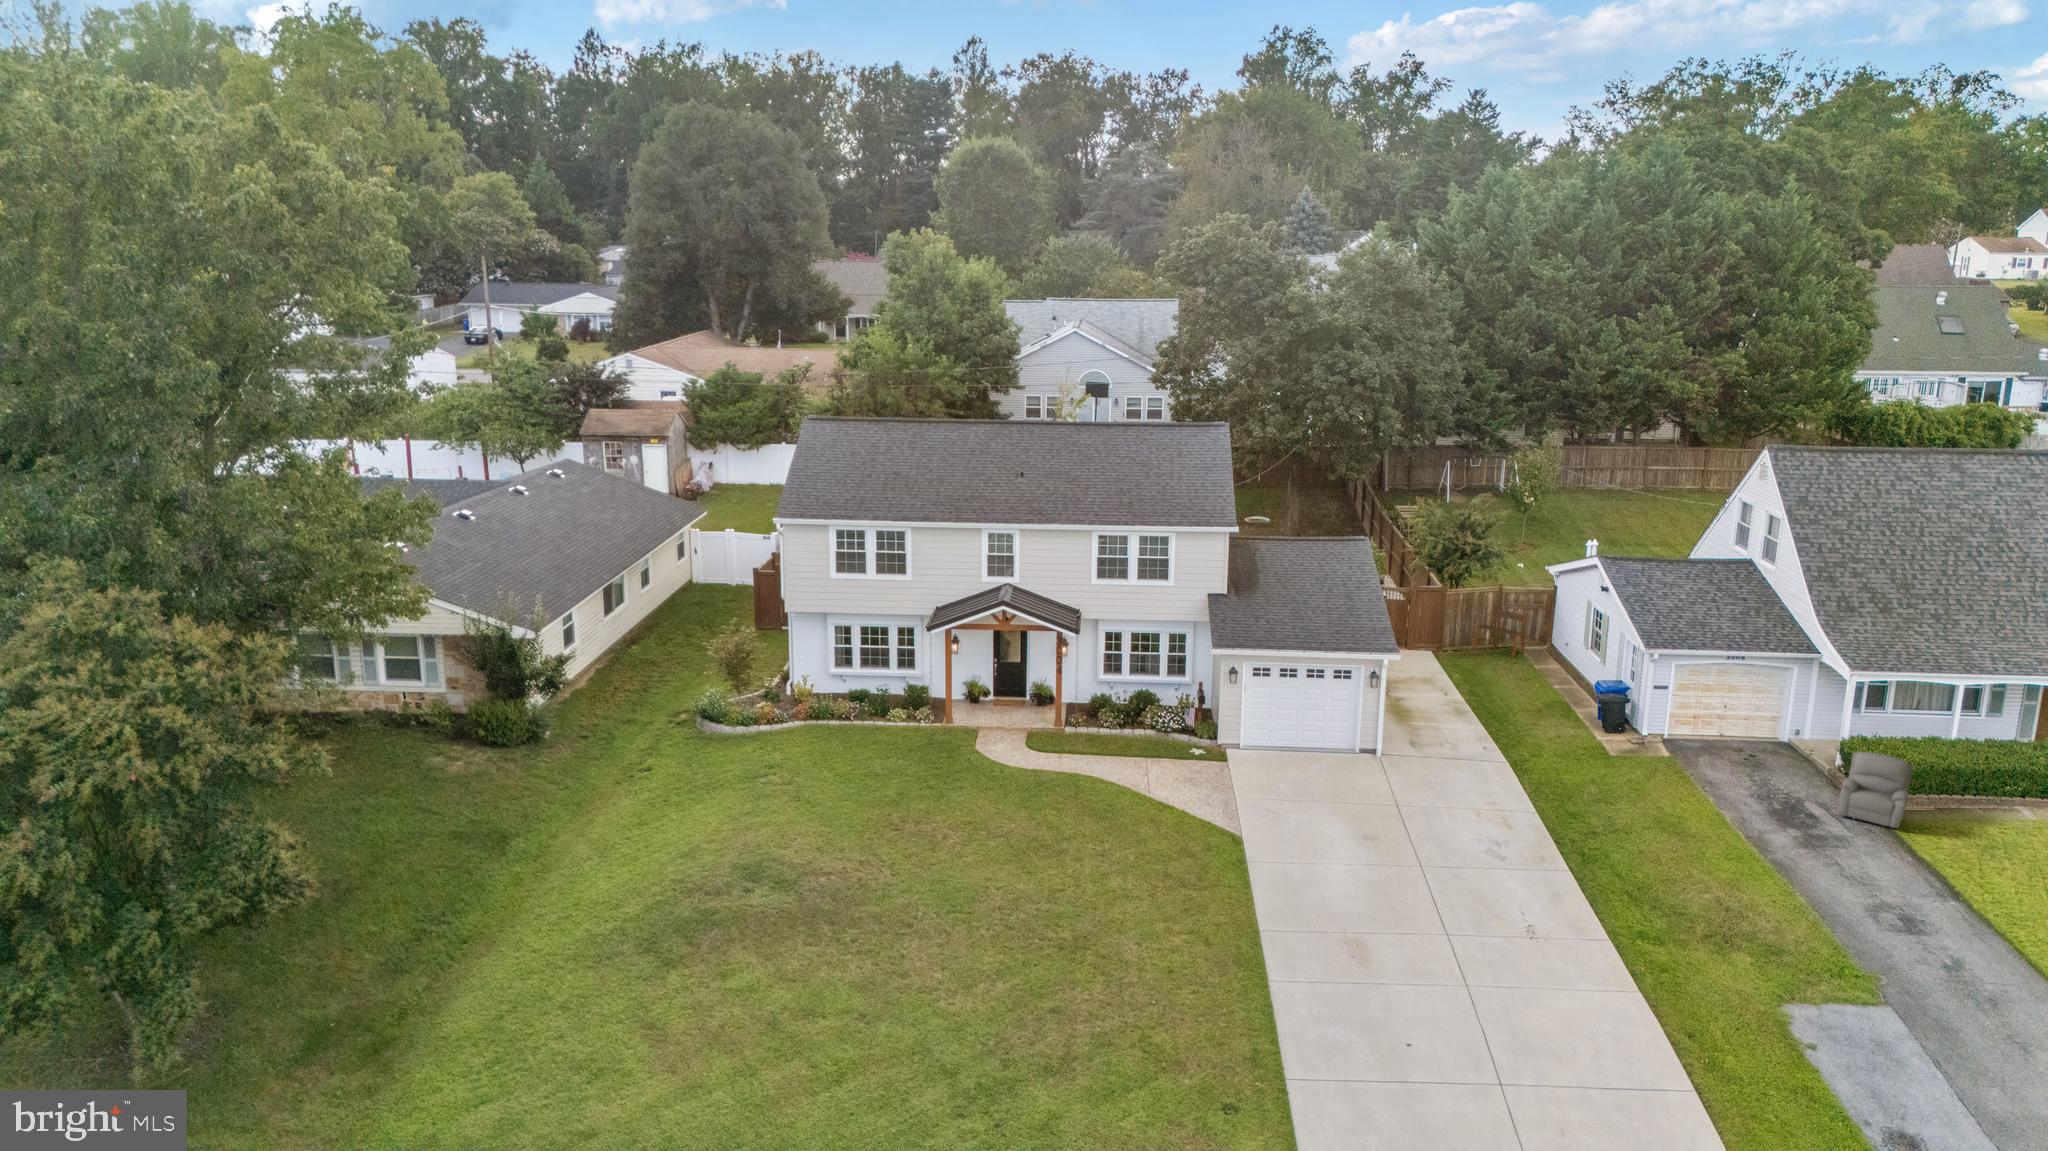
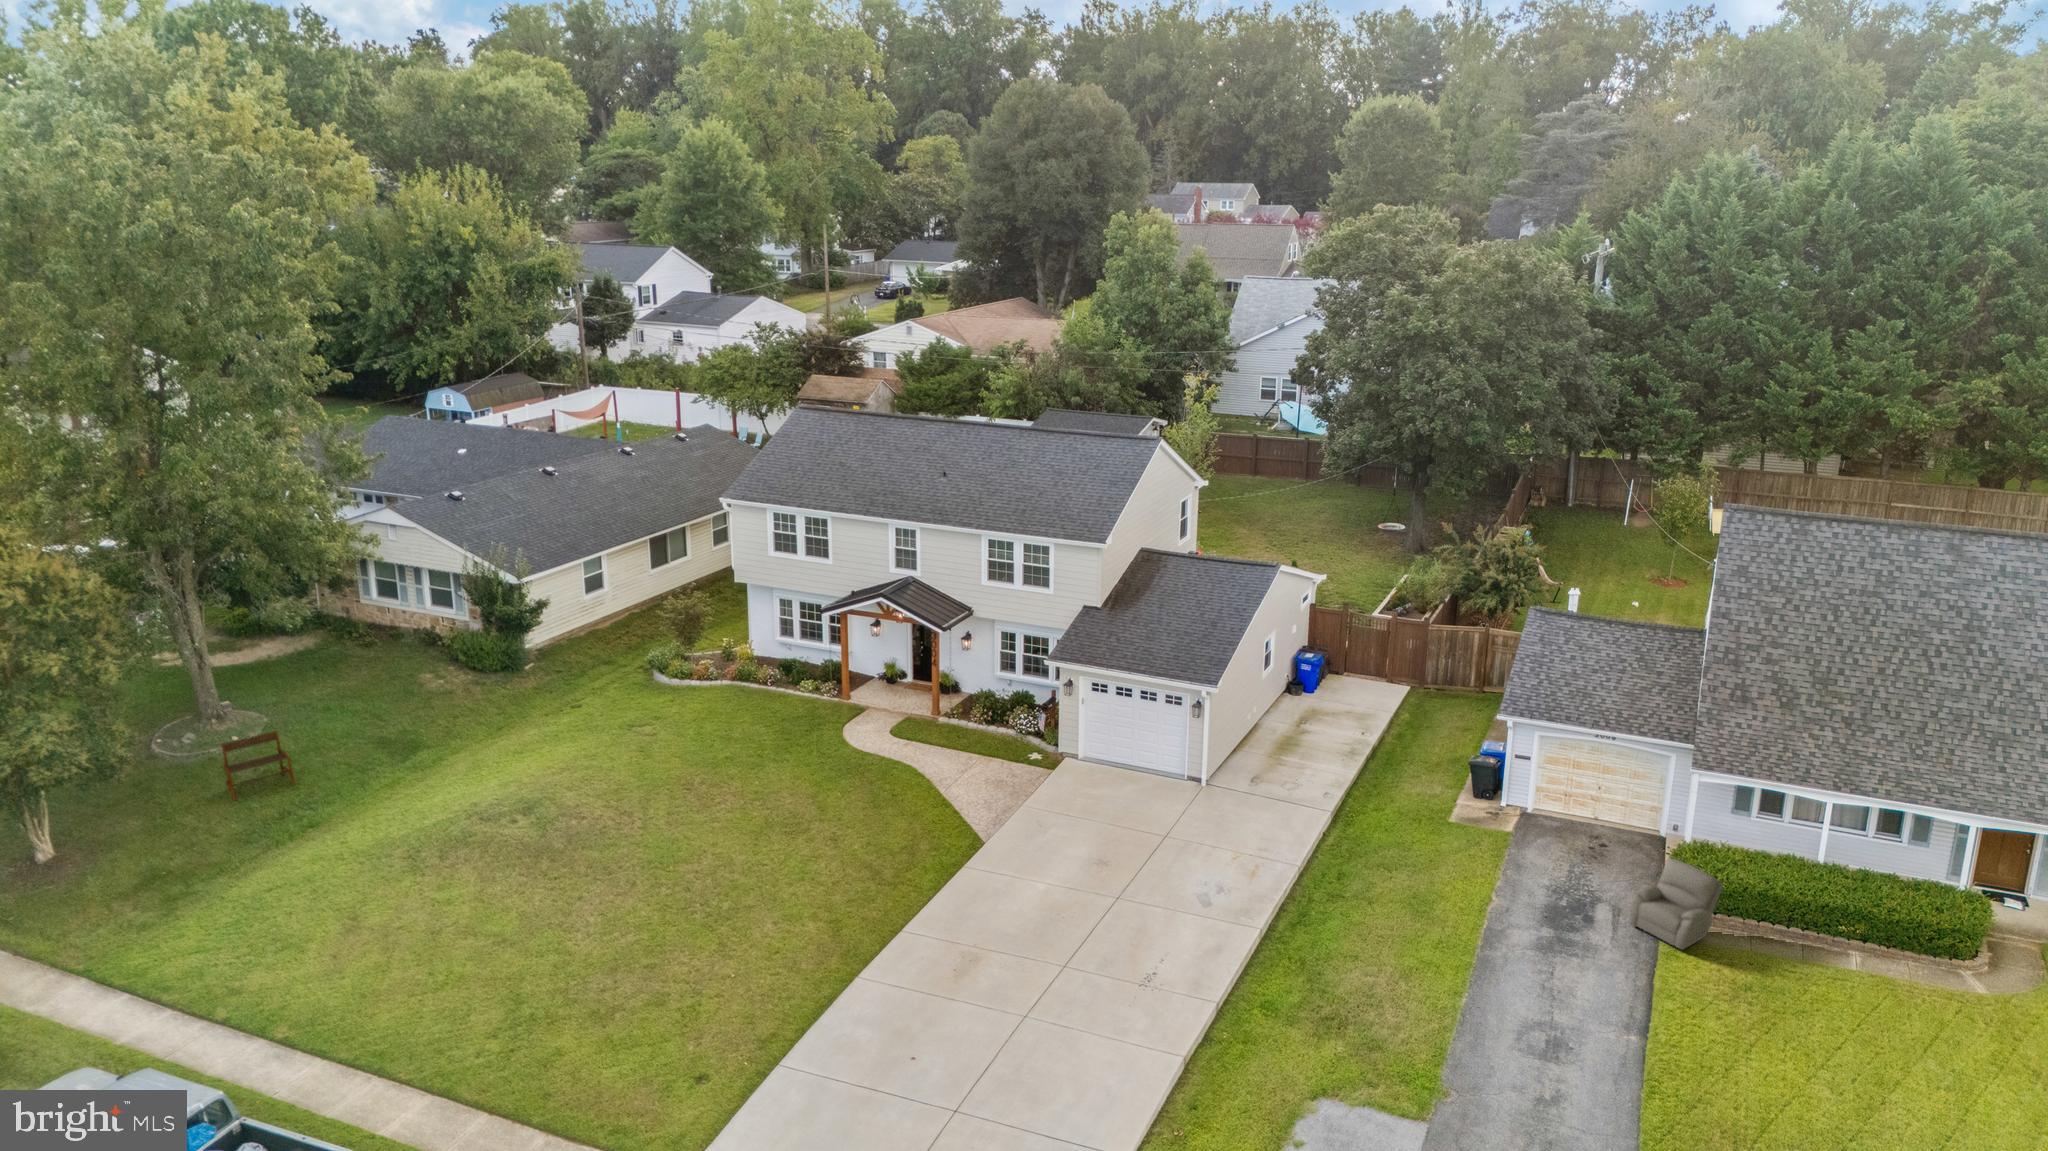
bench: present [1474,609,1527,658] -> present [221,731,295,801]

